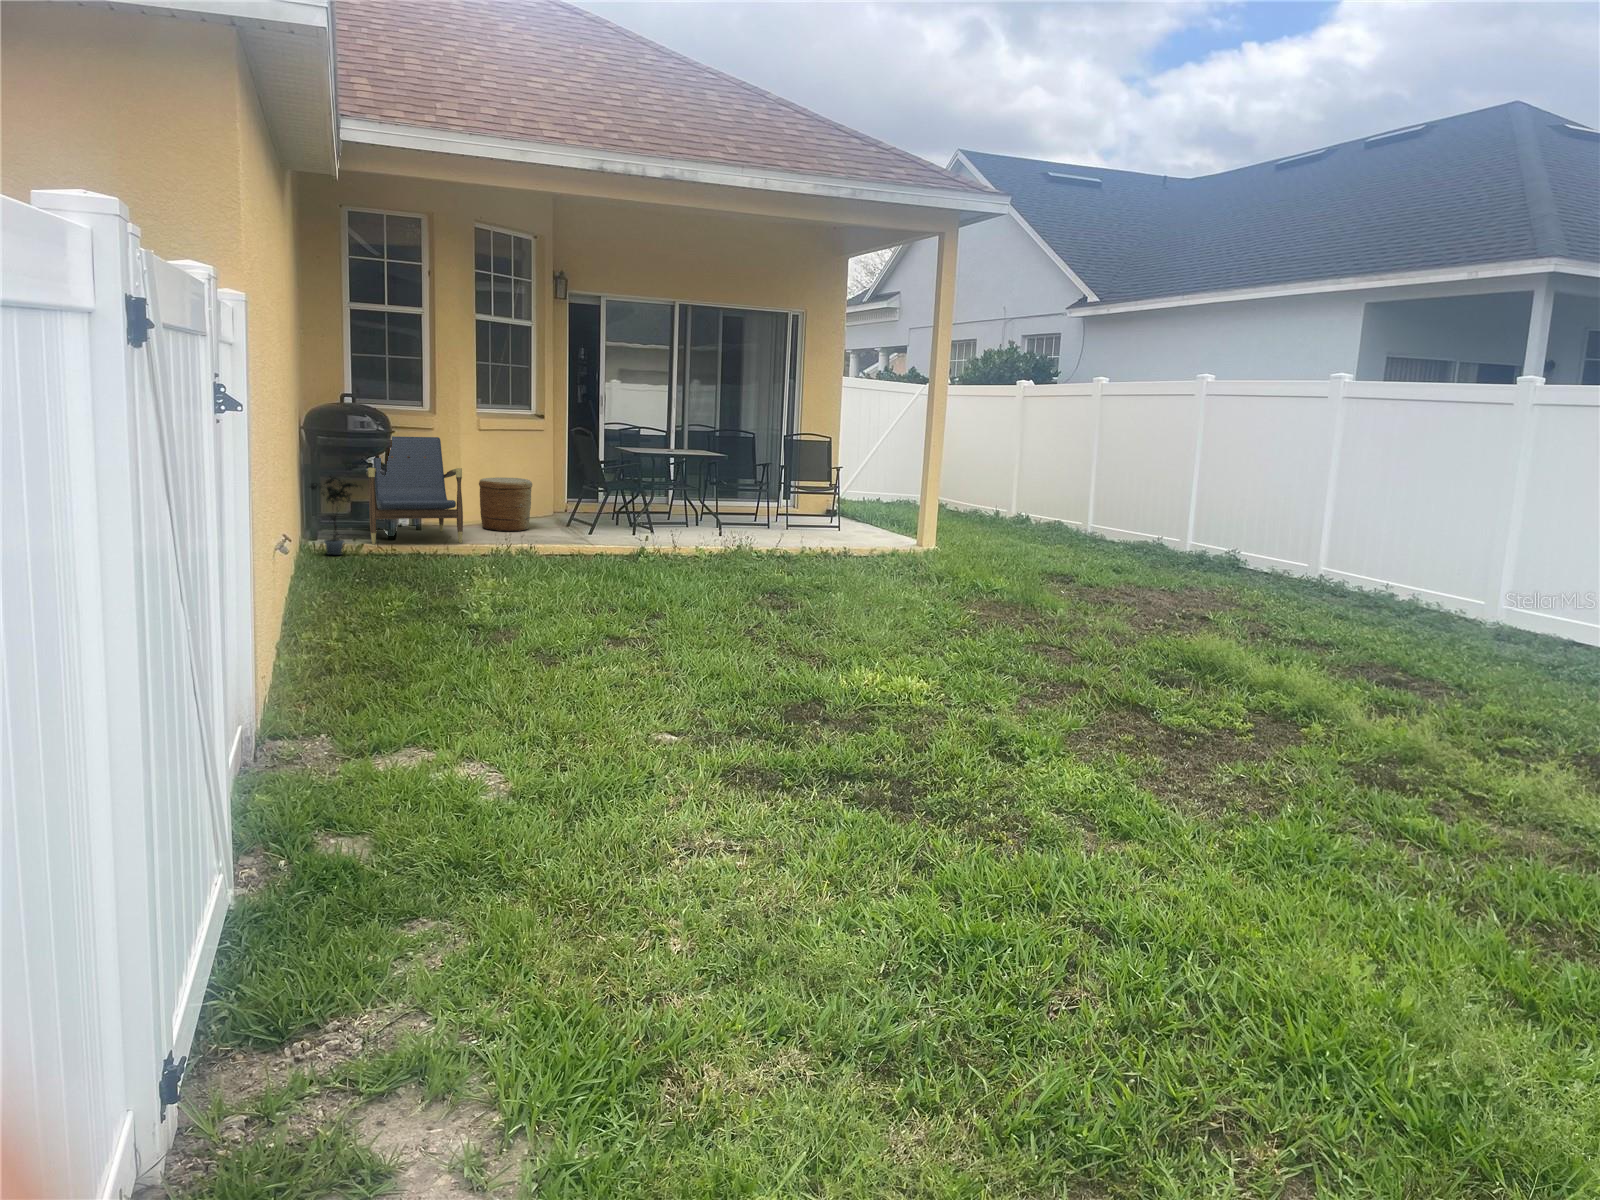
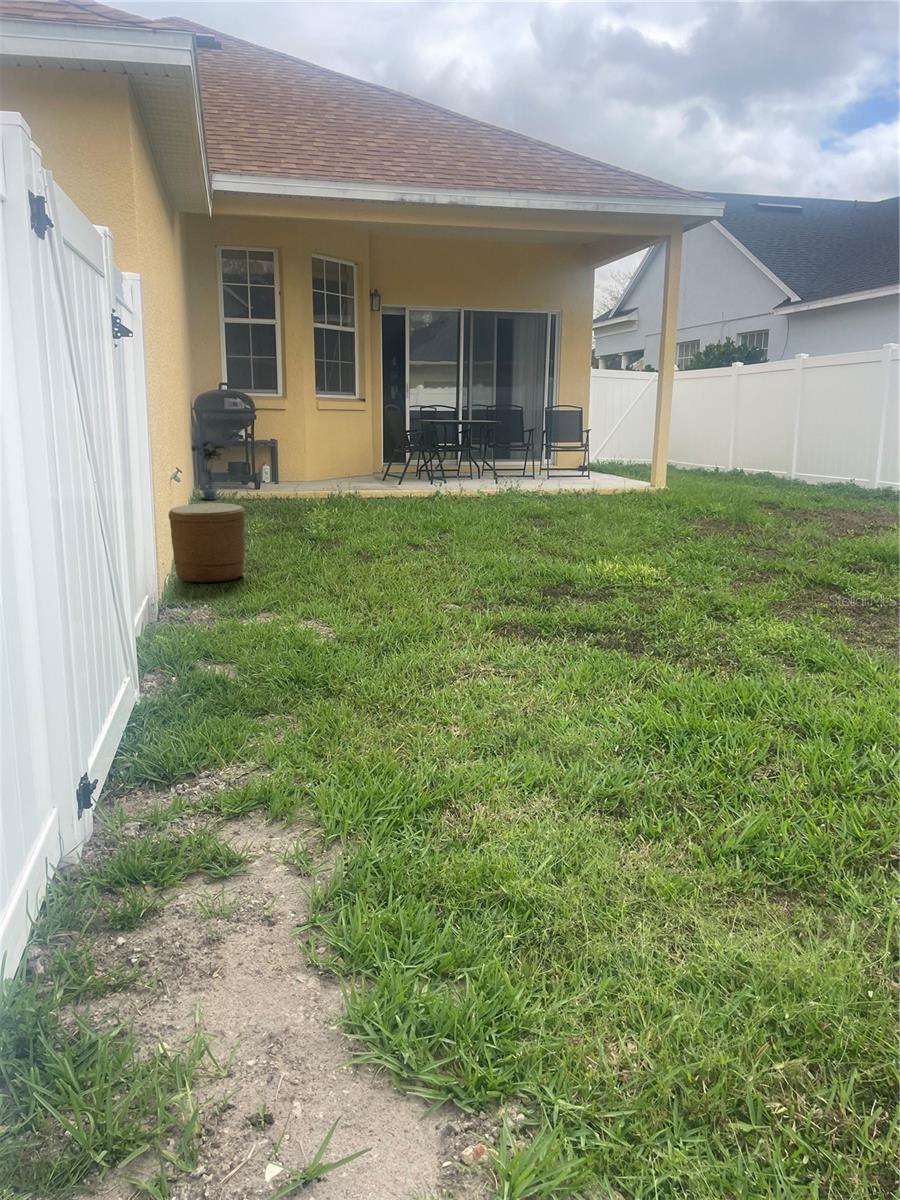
lounge chair: present [366,436,463,544] -> none [232,413,303,493]
woven basket: present [479,478,532,532] -> present [169,503,245,582]

